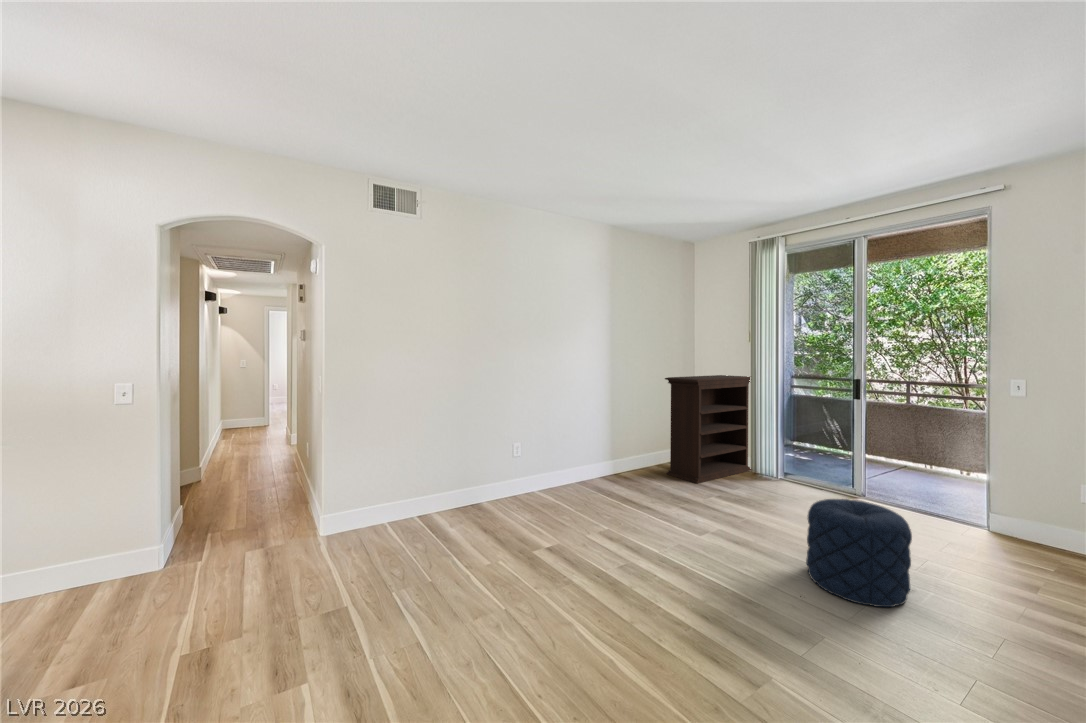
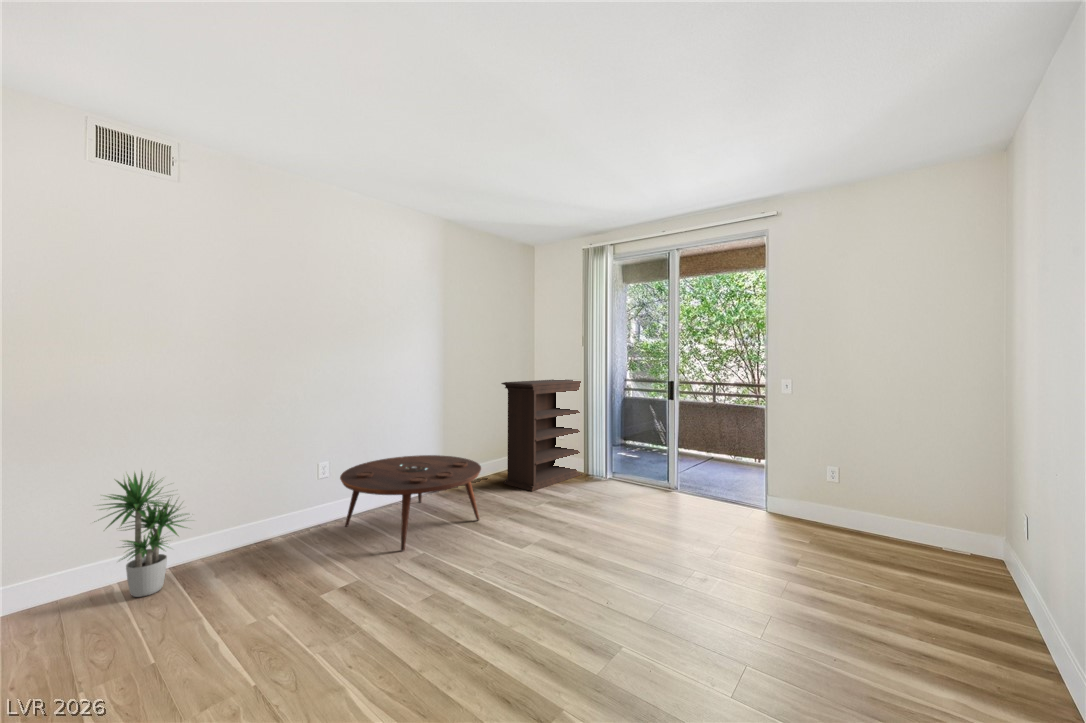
potted plant: none [376,439,438,534] -> present [101,471,186,597]
coffee table: none [532,442,654,524] -> present [340,455,481,551]
pouf: present [806,499,912,607] -> none [616,499,701,603]

